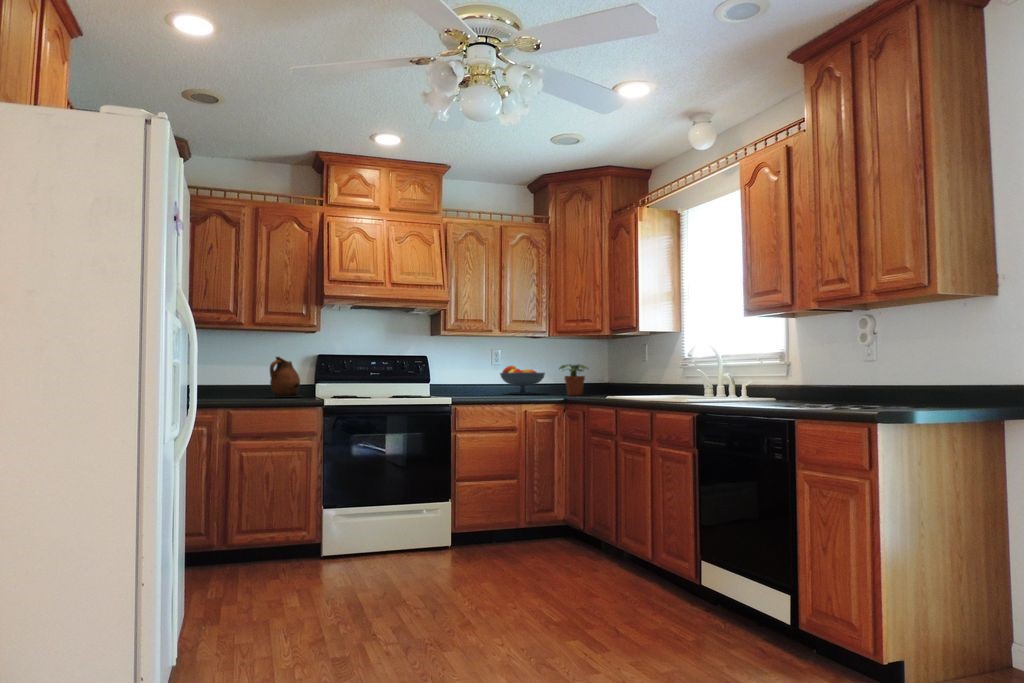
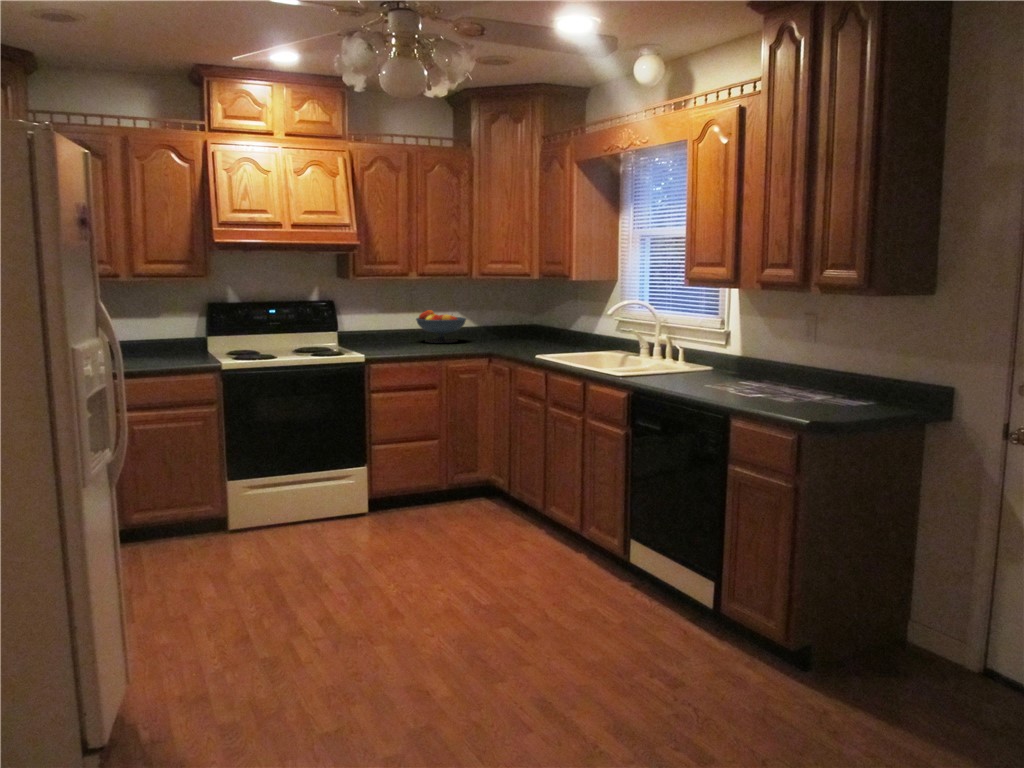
ceramic pitcher: present [270,357,301,397] -> none [152,309,194,355]
potted plant: present [559,364,588,396] -> none [483,314,516,349]

